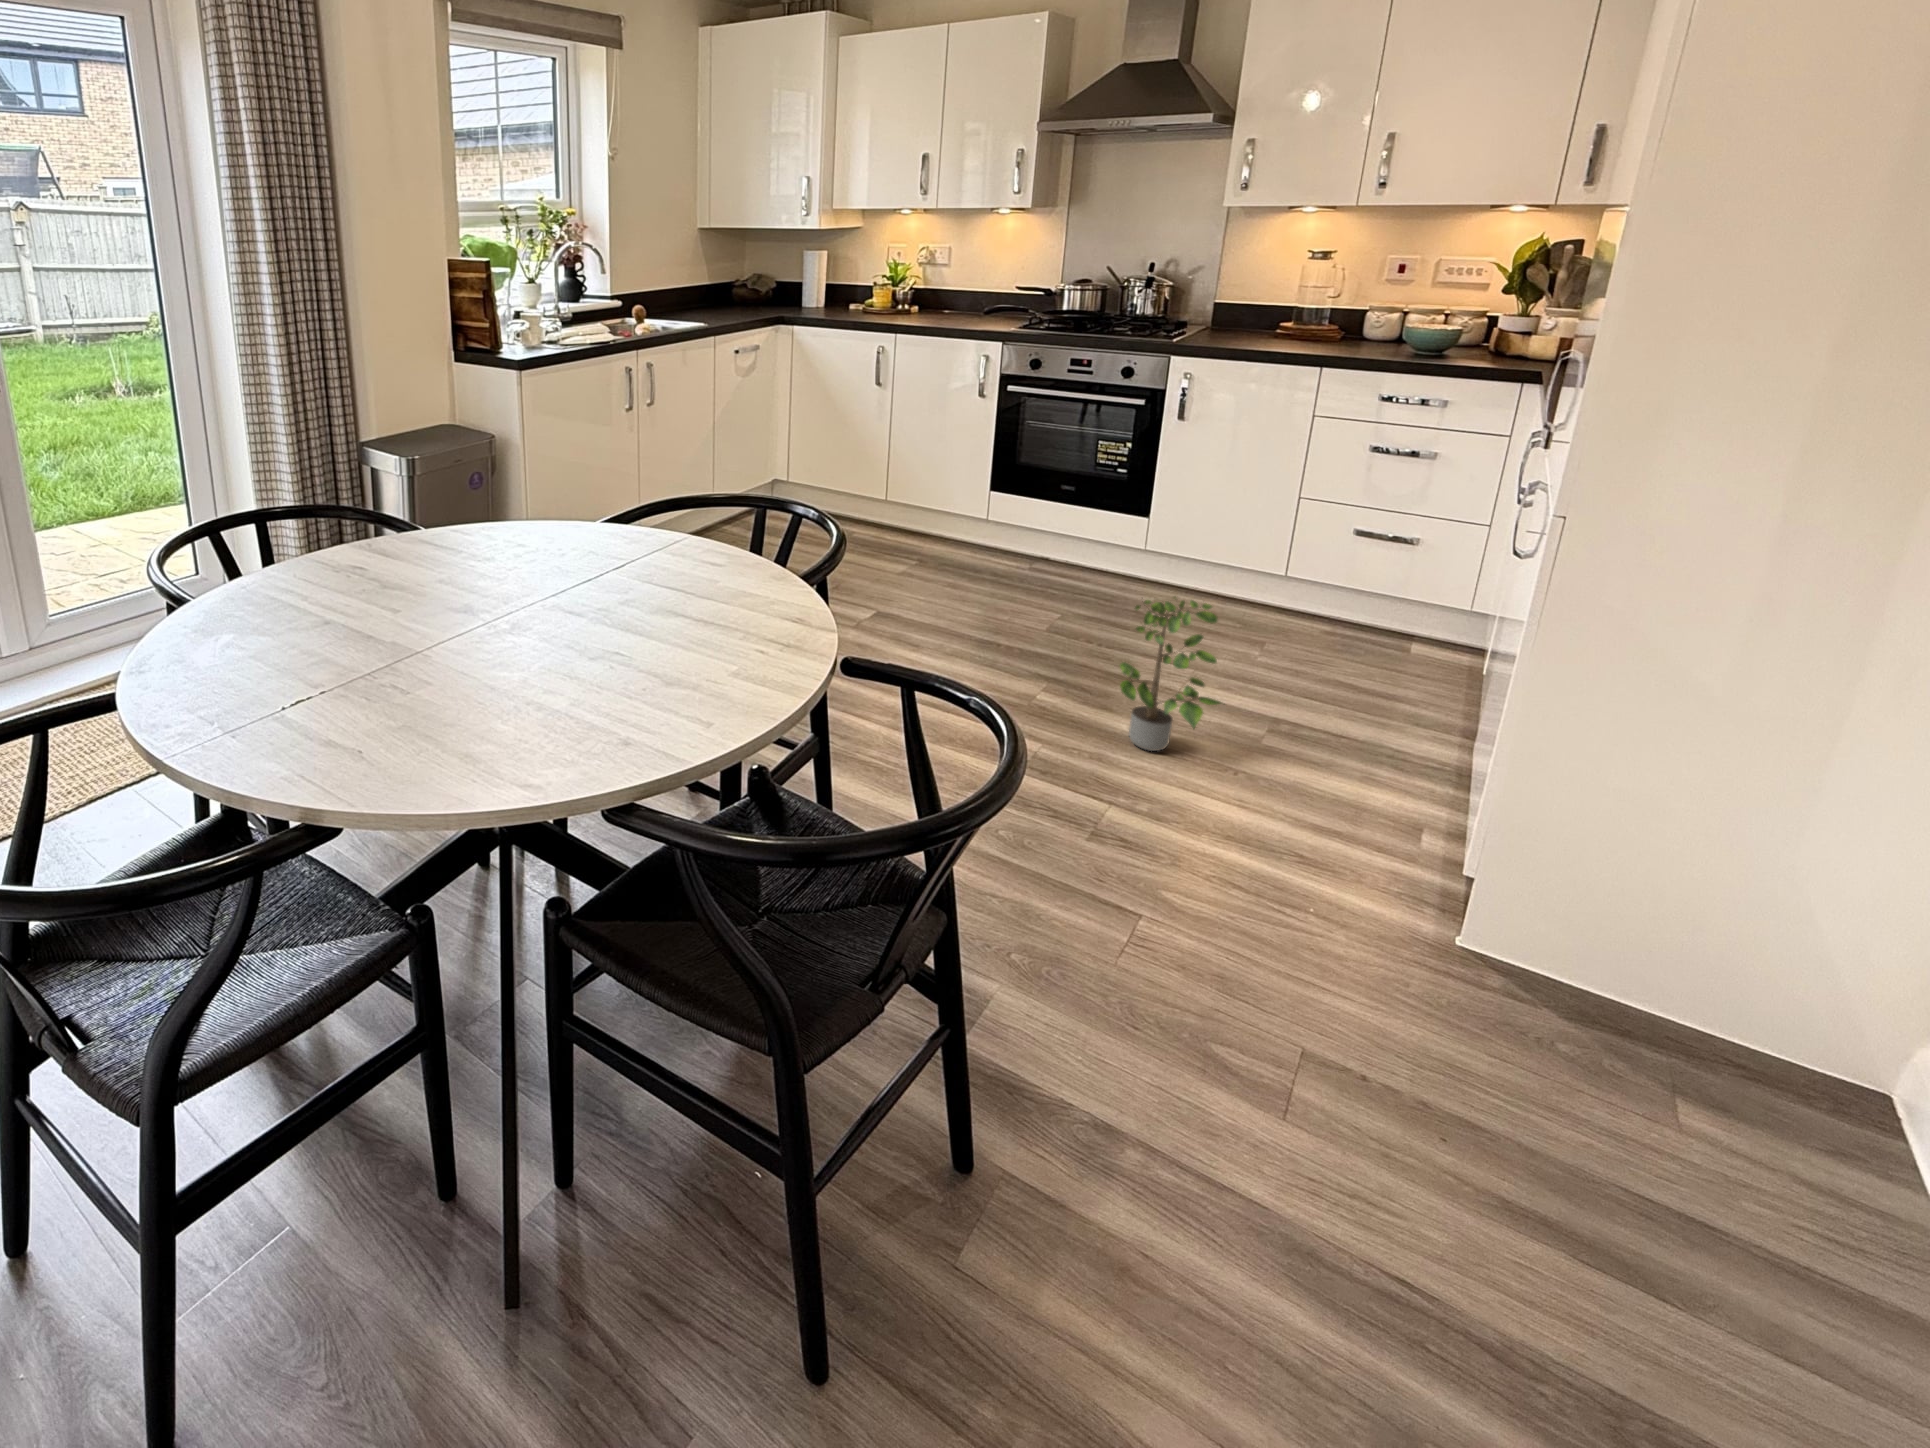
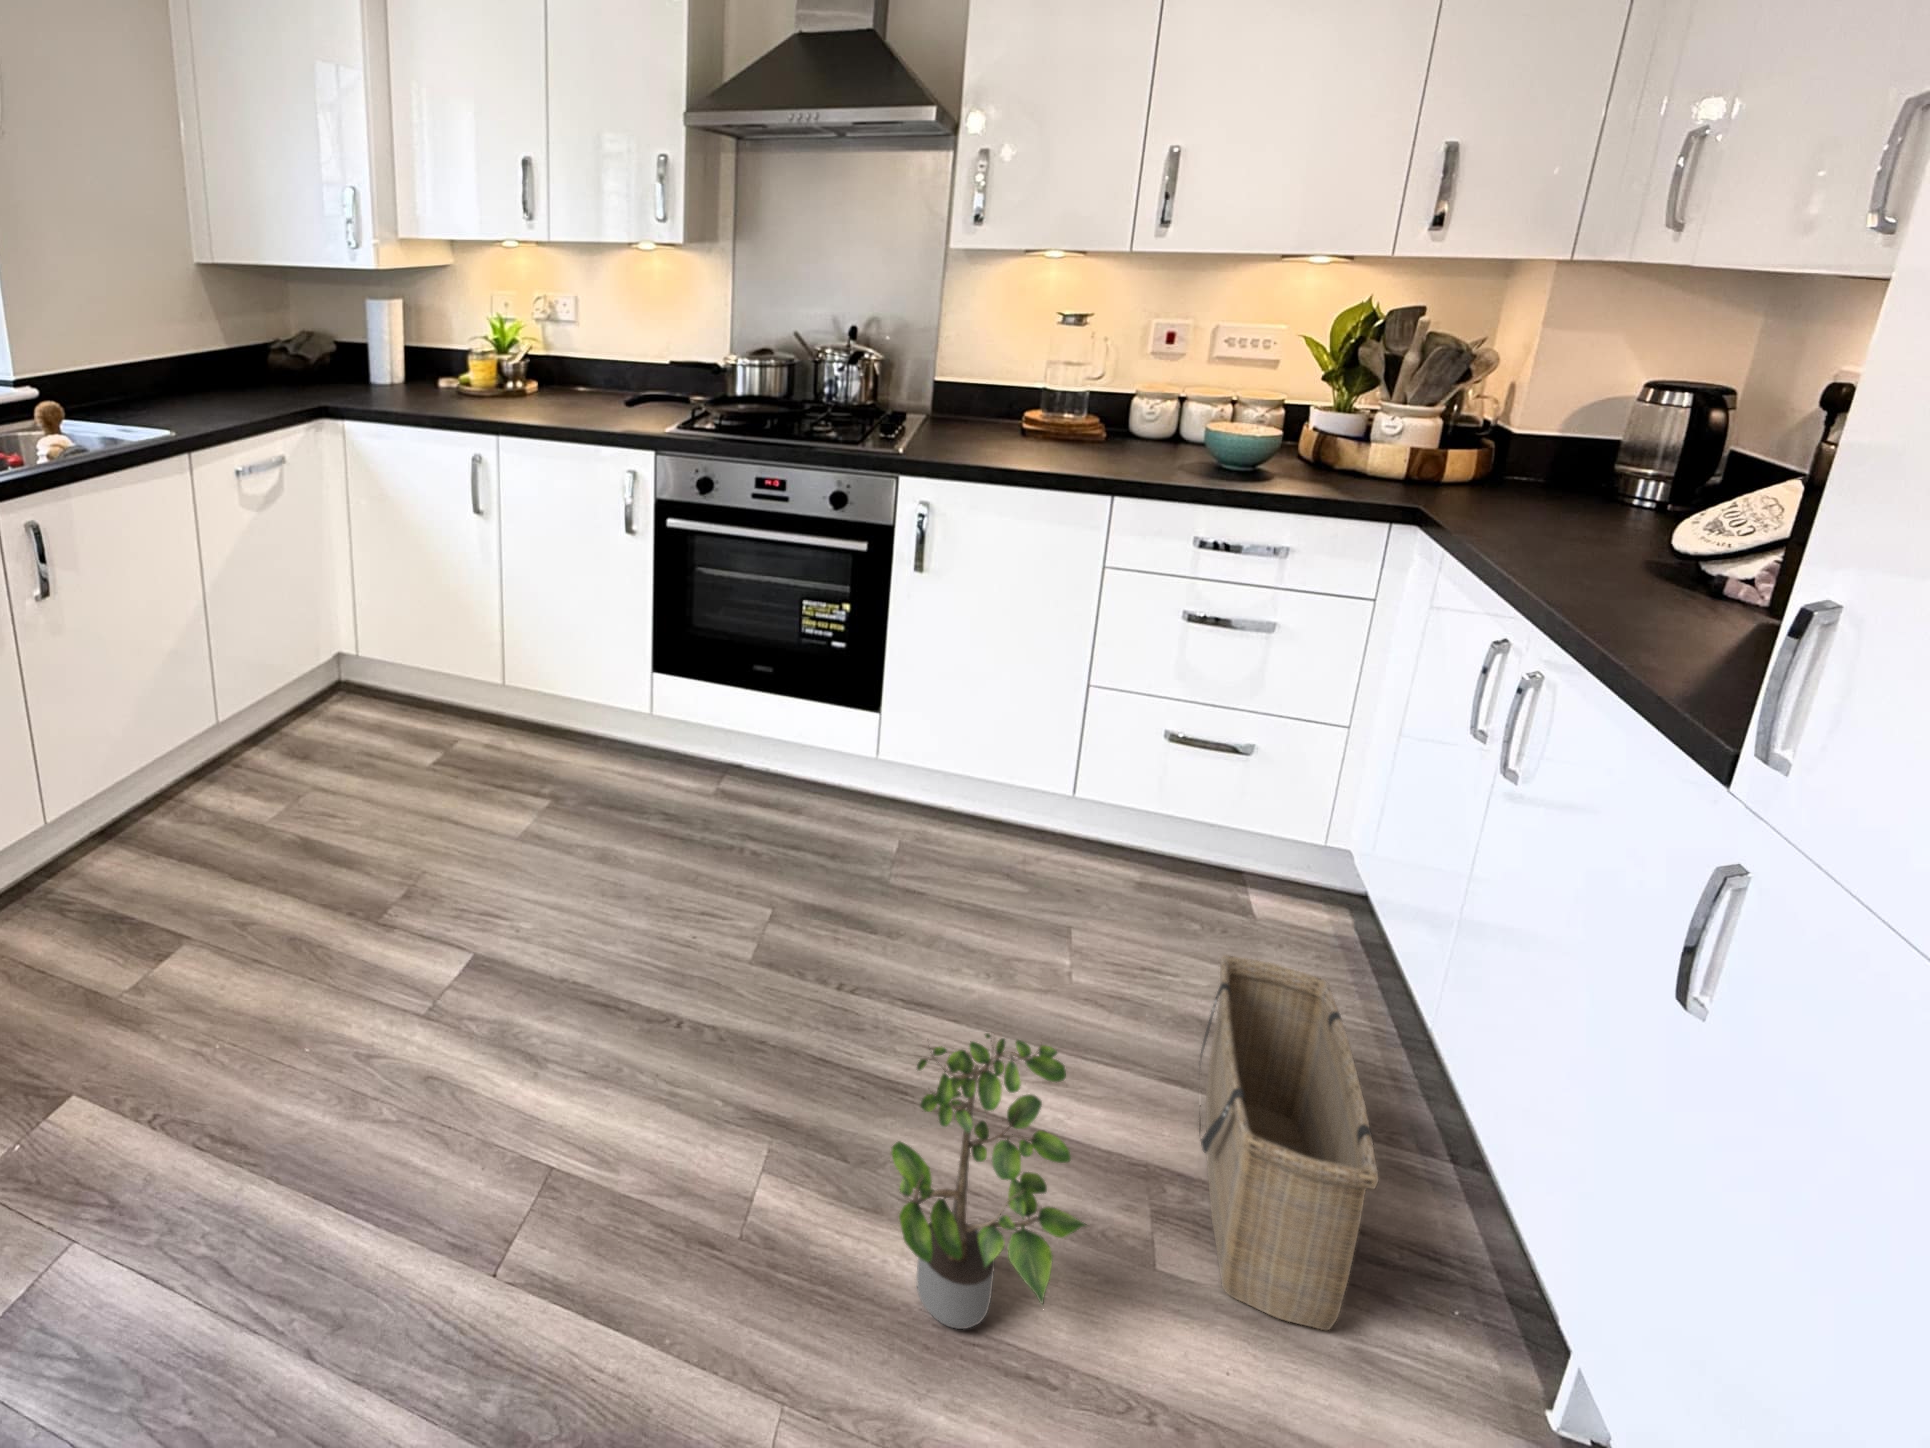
basket: none [1310,622,1415,782] -> present [1201,955,1379,1330]

